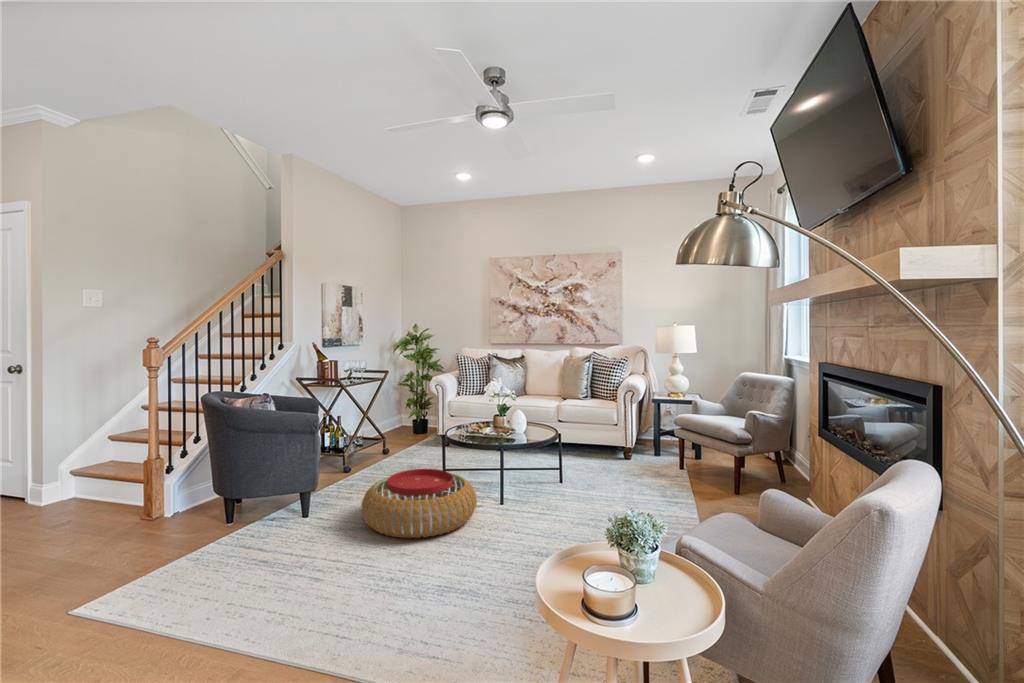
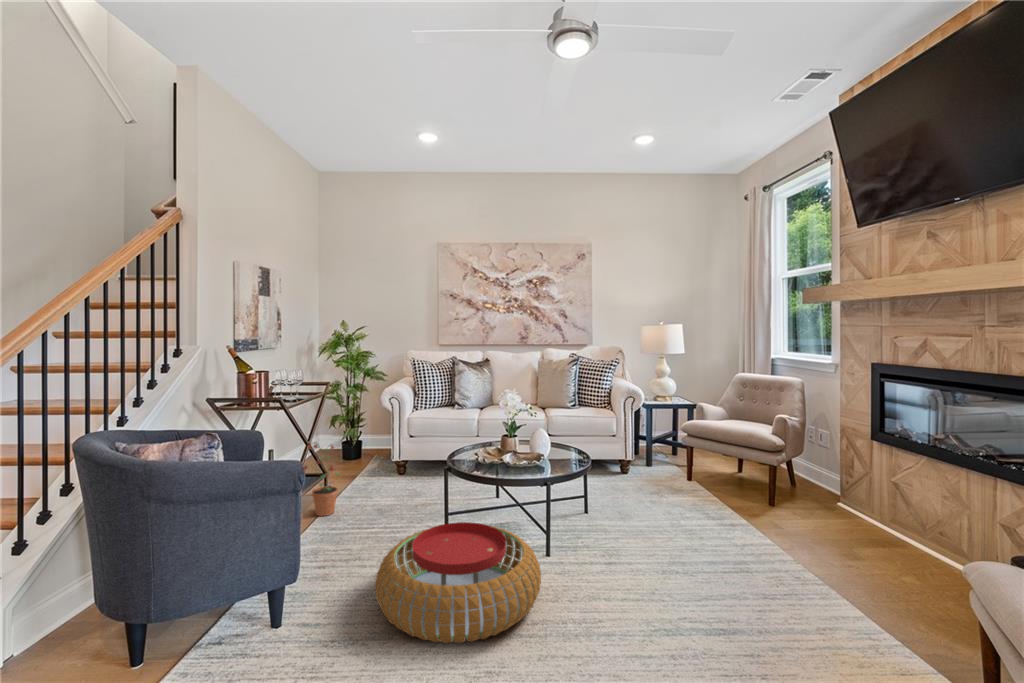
potted plant: none [356,413,385,467] -> present [304,443,339,516]

